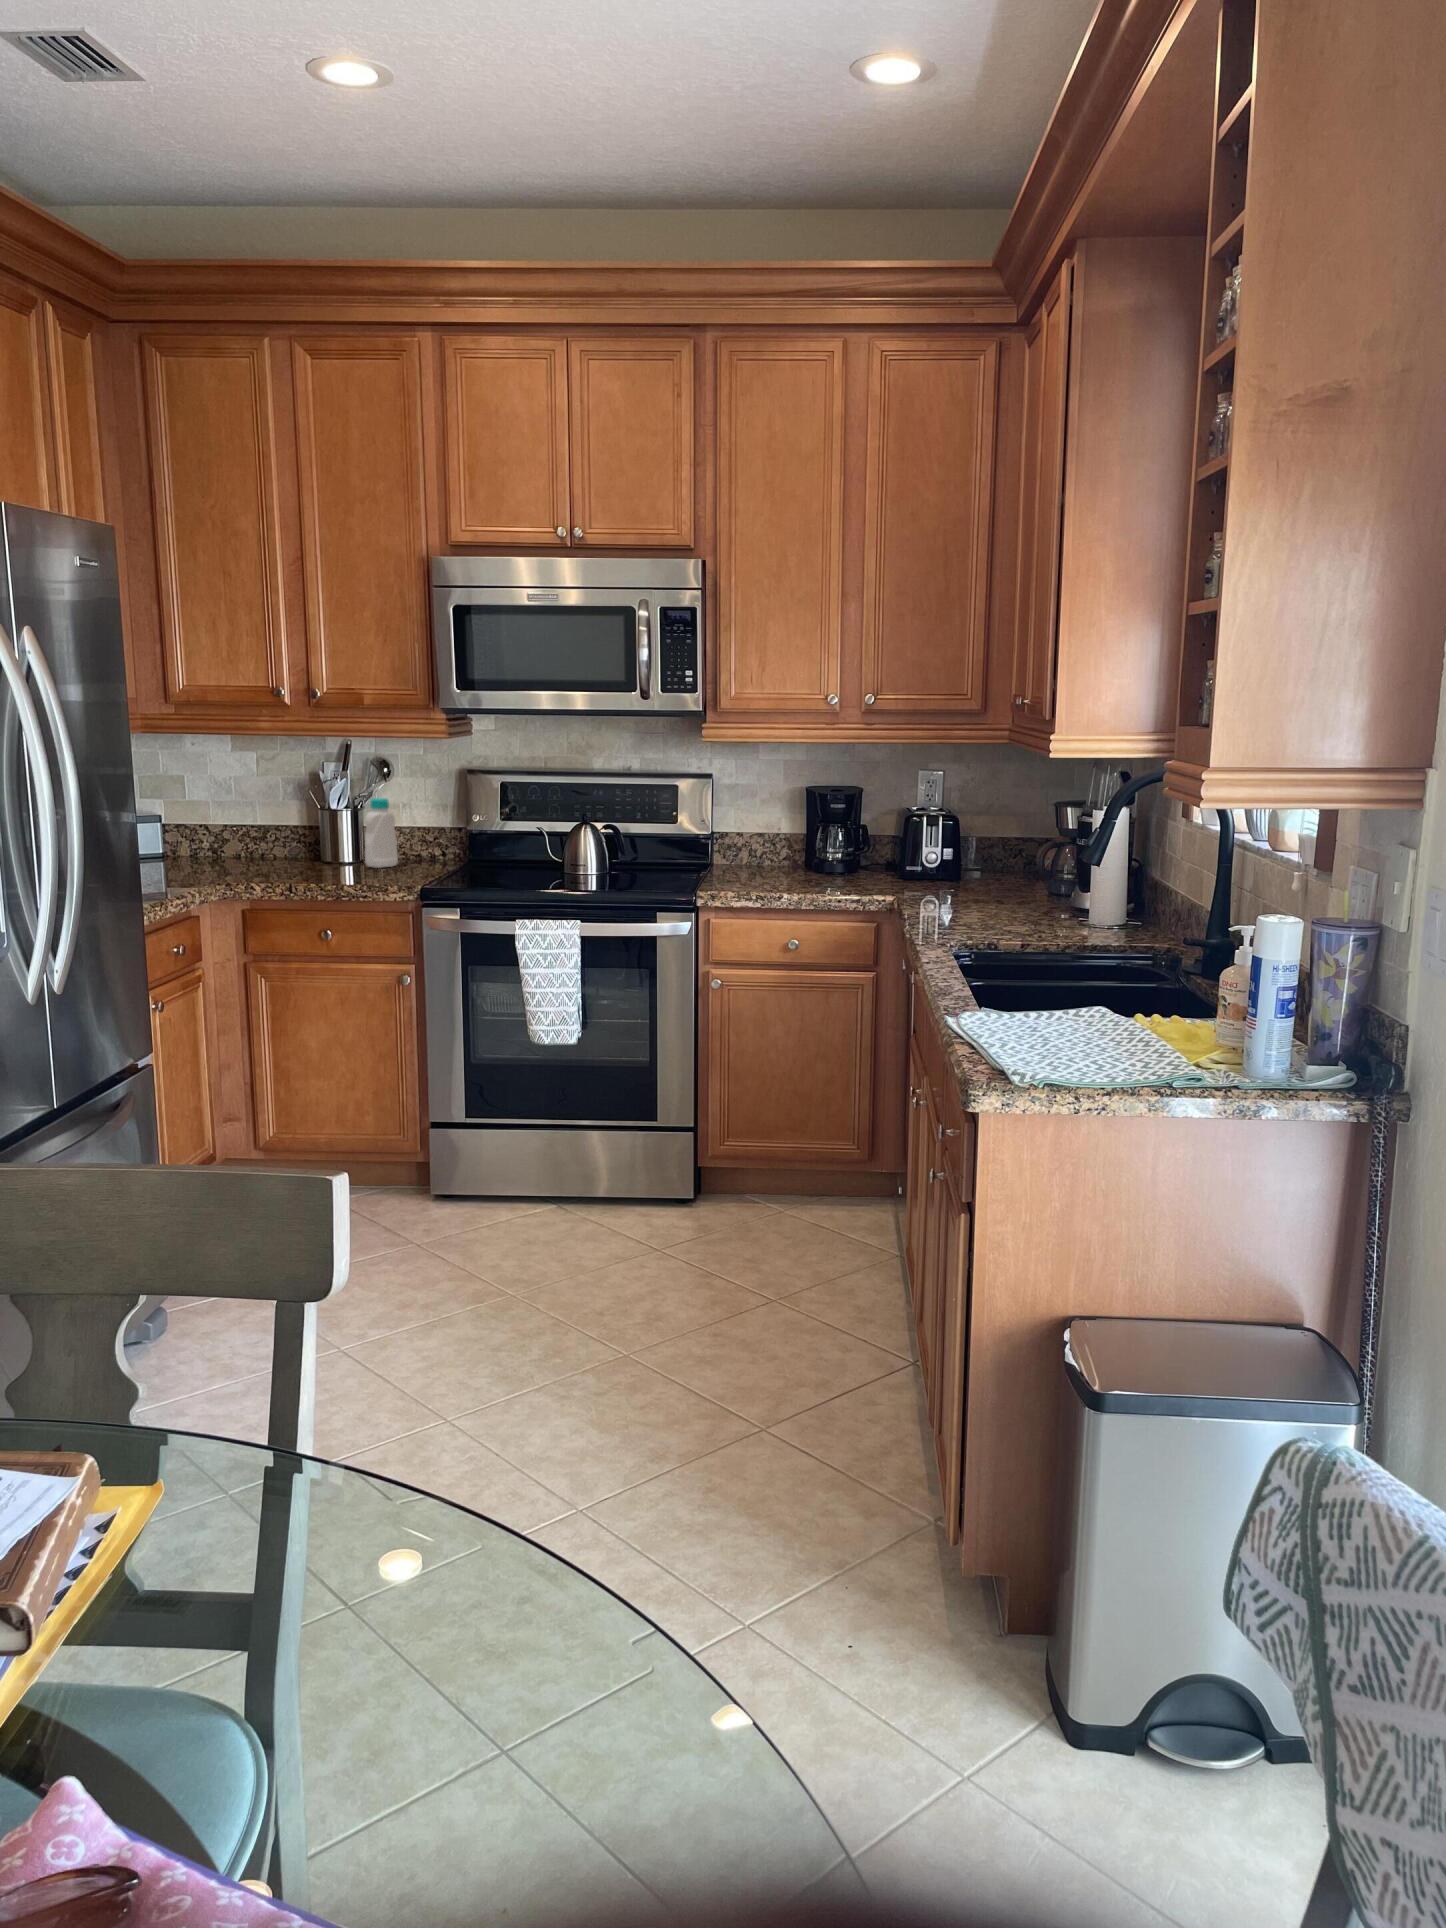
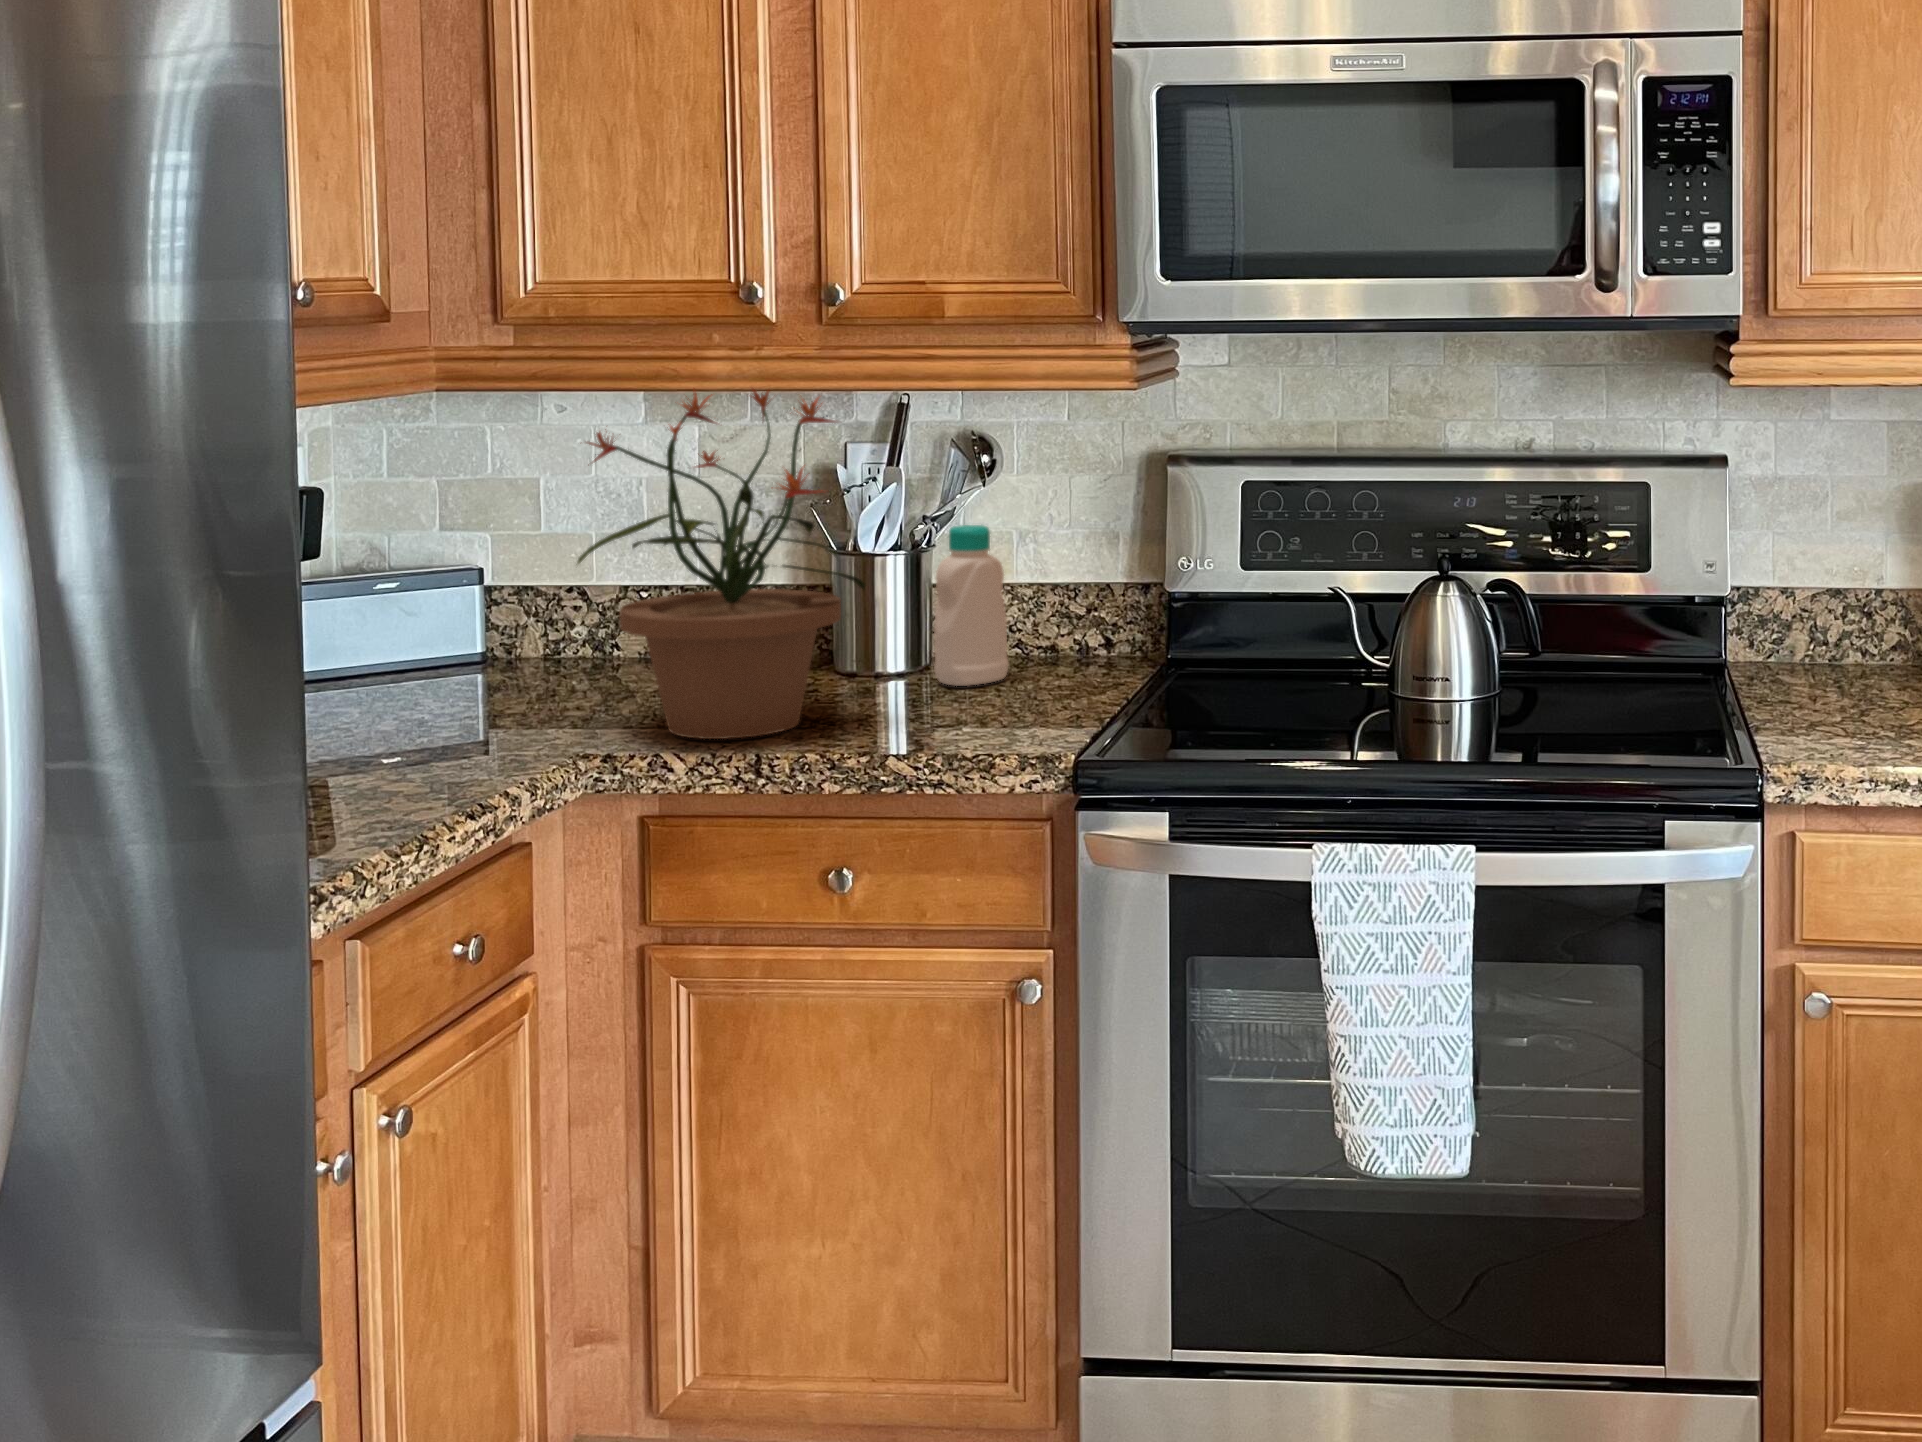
potted plant: none [210,733,334,882] -> present [577,388,865,739]

